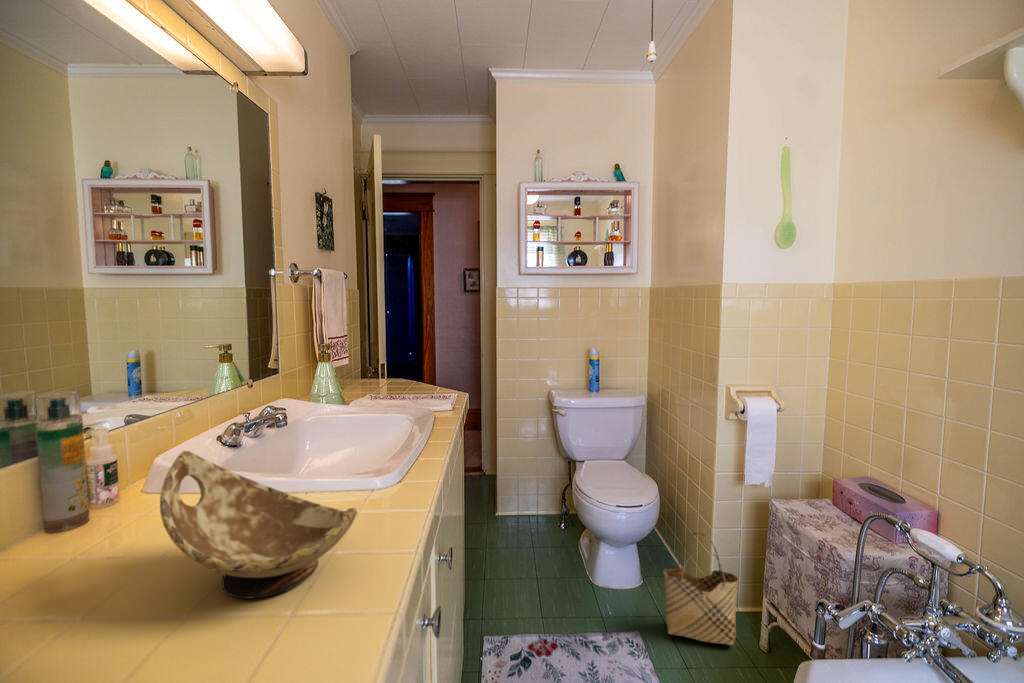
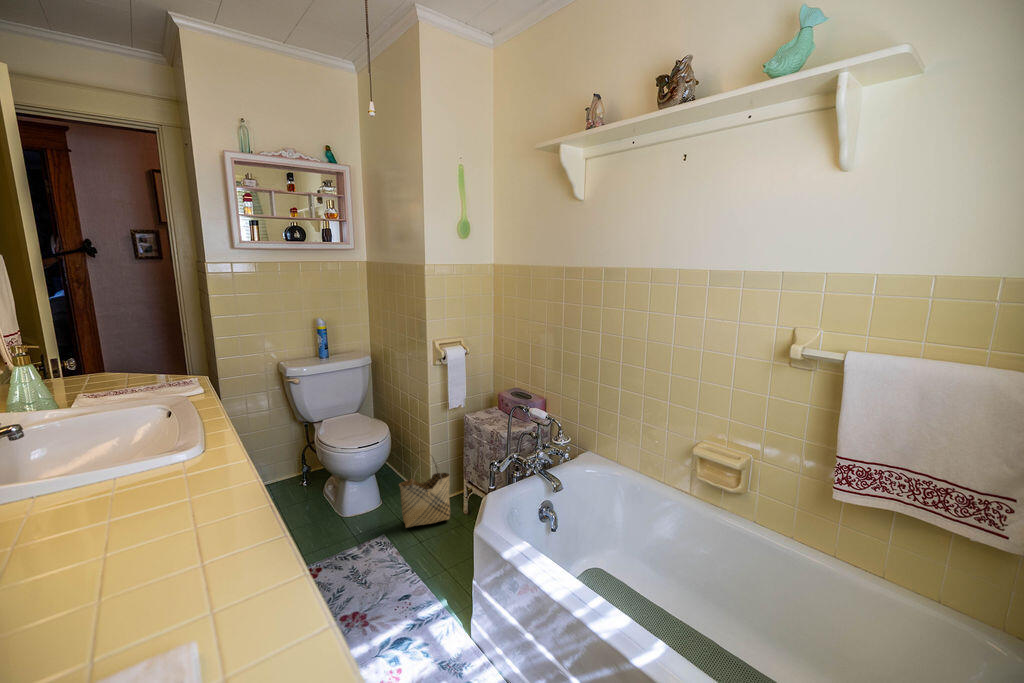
decorative bowl: present [160,451,357,599] -> none [44,447,230,538]

